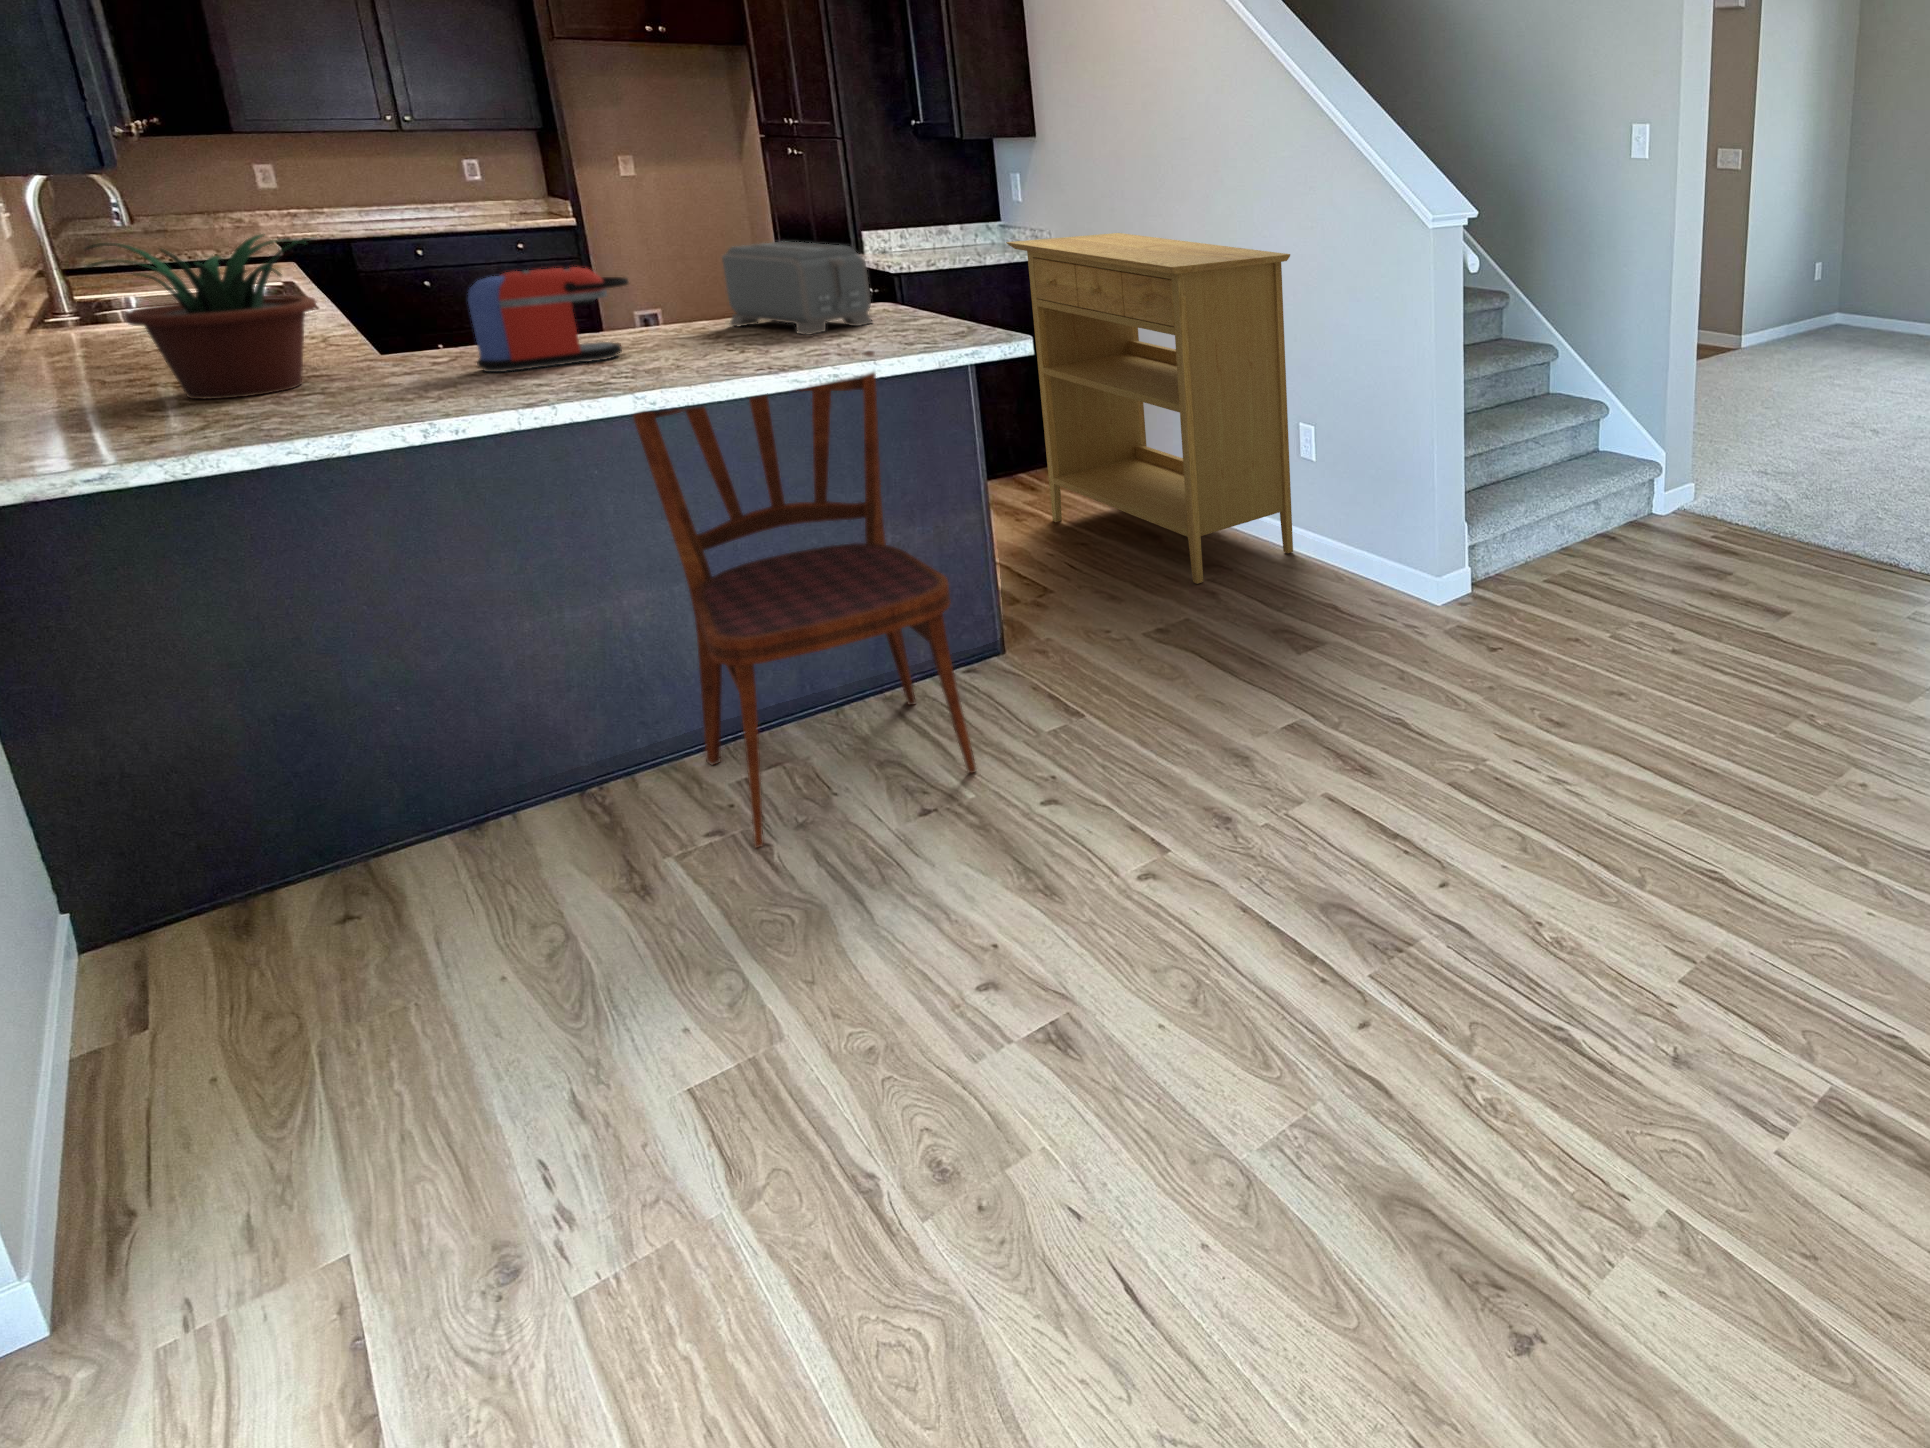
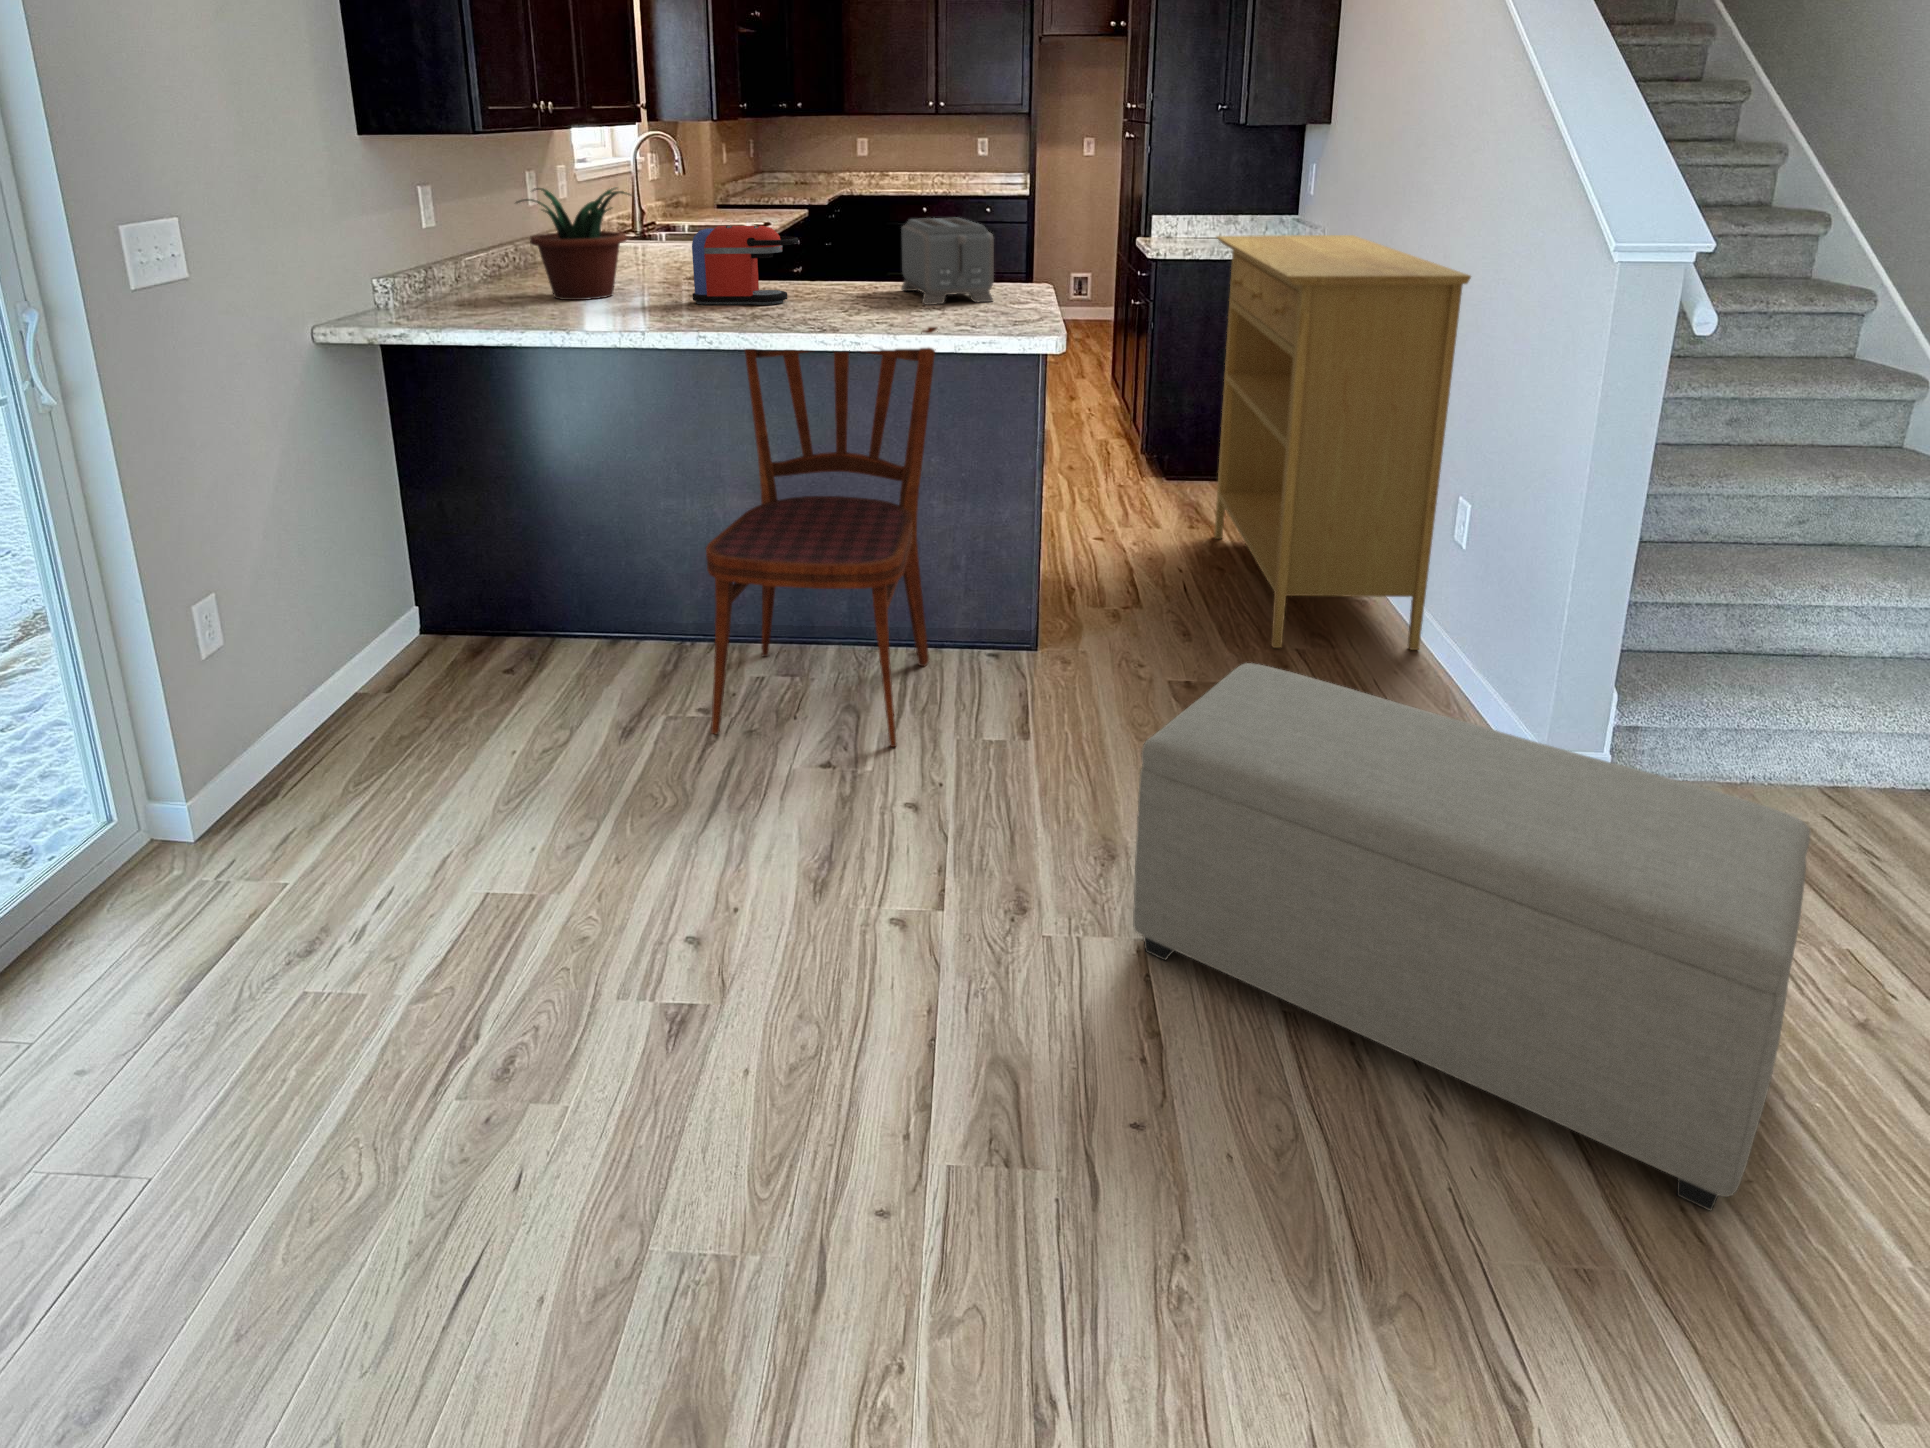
ottoman: none [1312,536,1721,798] -> present [1133,663,1810,1211]

